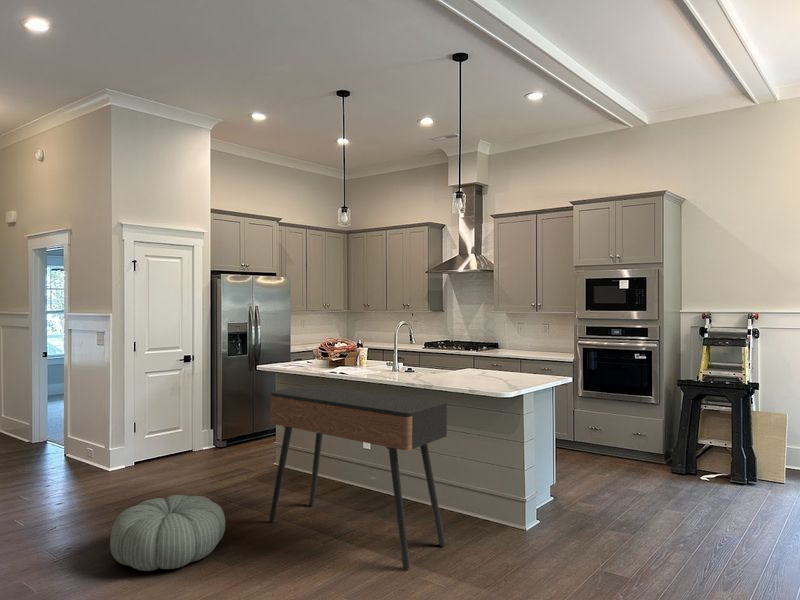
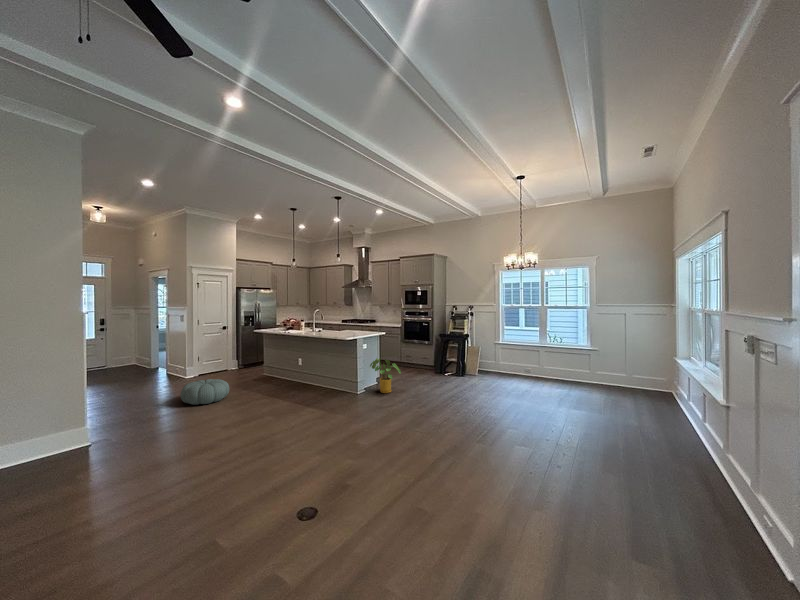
console table: present [269,385,447,570] -> none [250,336,318,402]
house plant: none [569,447,660,543] -> present [370,358,401,393]

